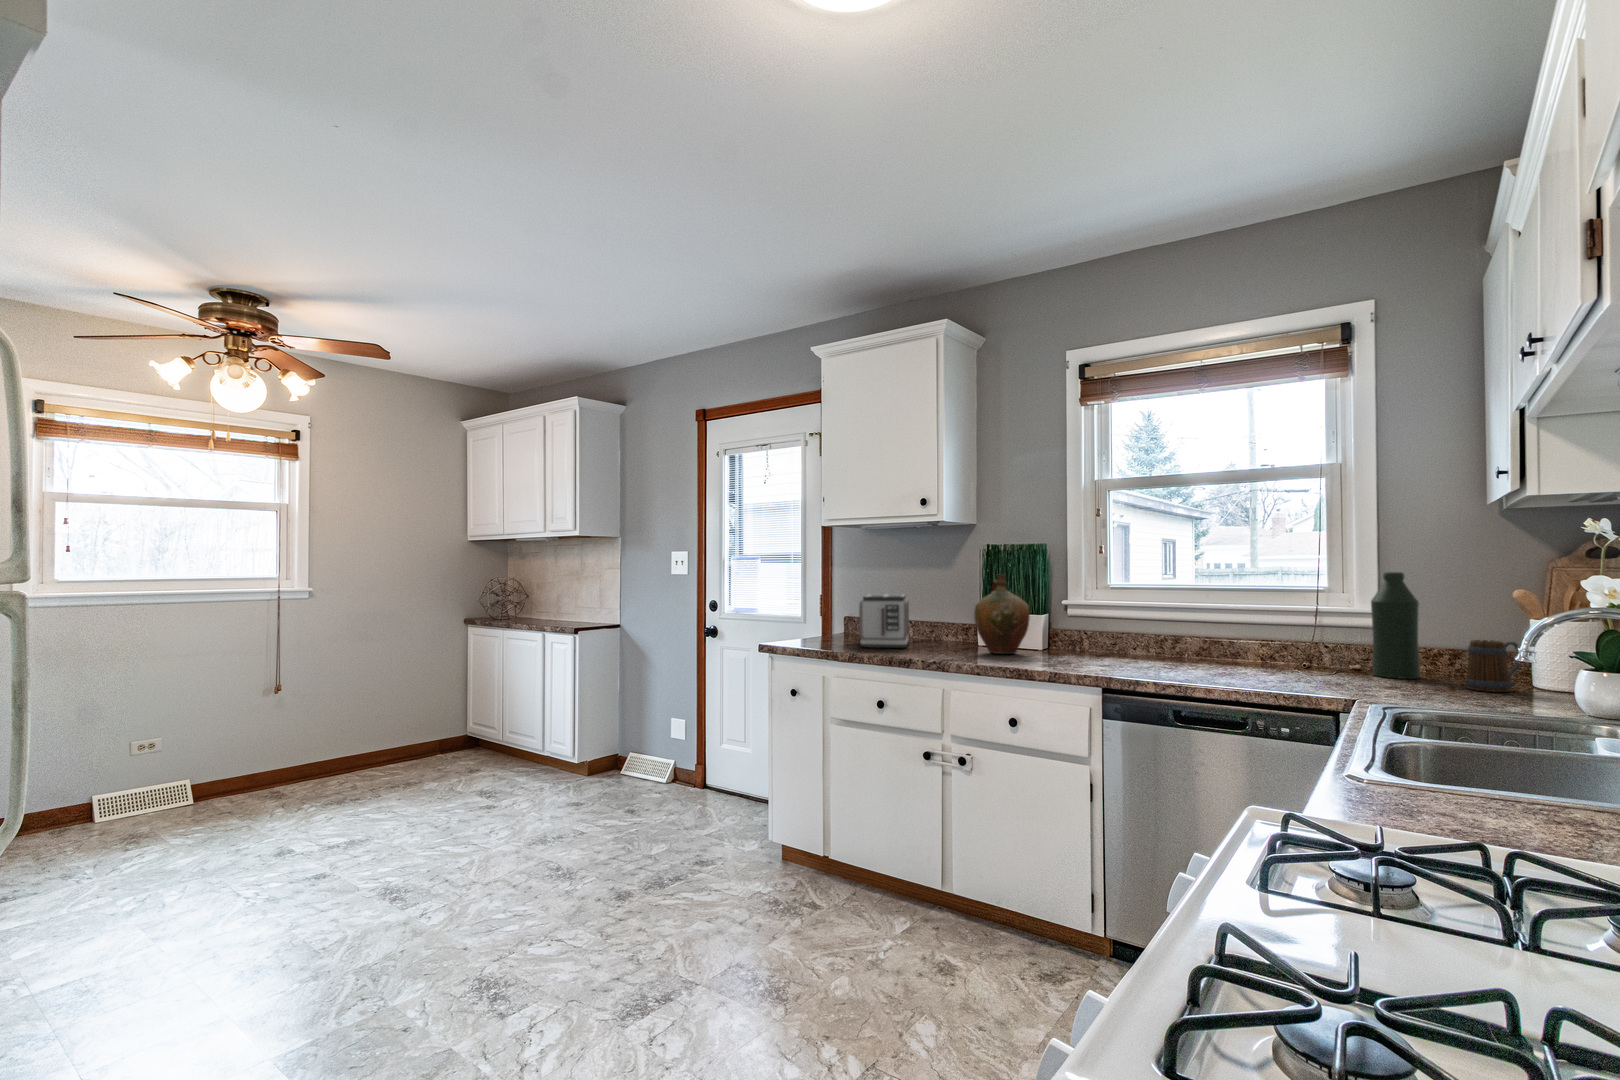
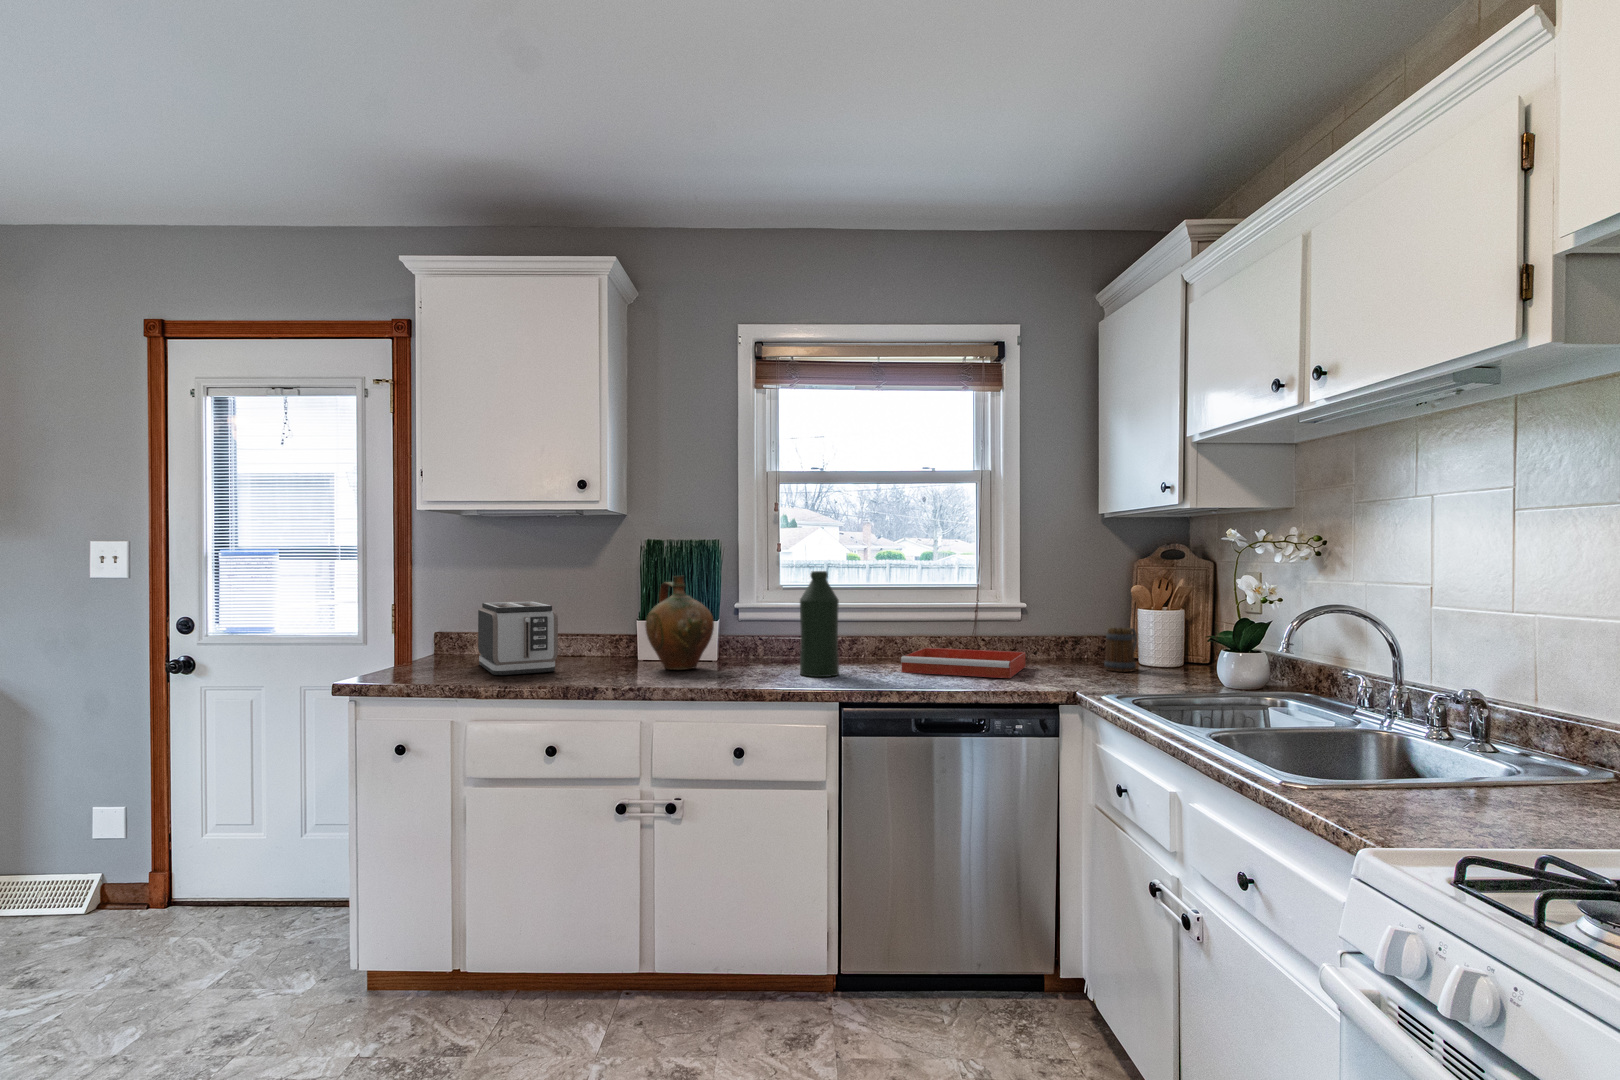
bottle: present [1371,572,1420,679] -> present [800,571,839,677]
tray: none [1199,651,1361,684] -> present [901,648,1025,678]

